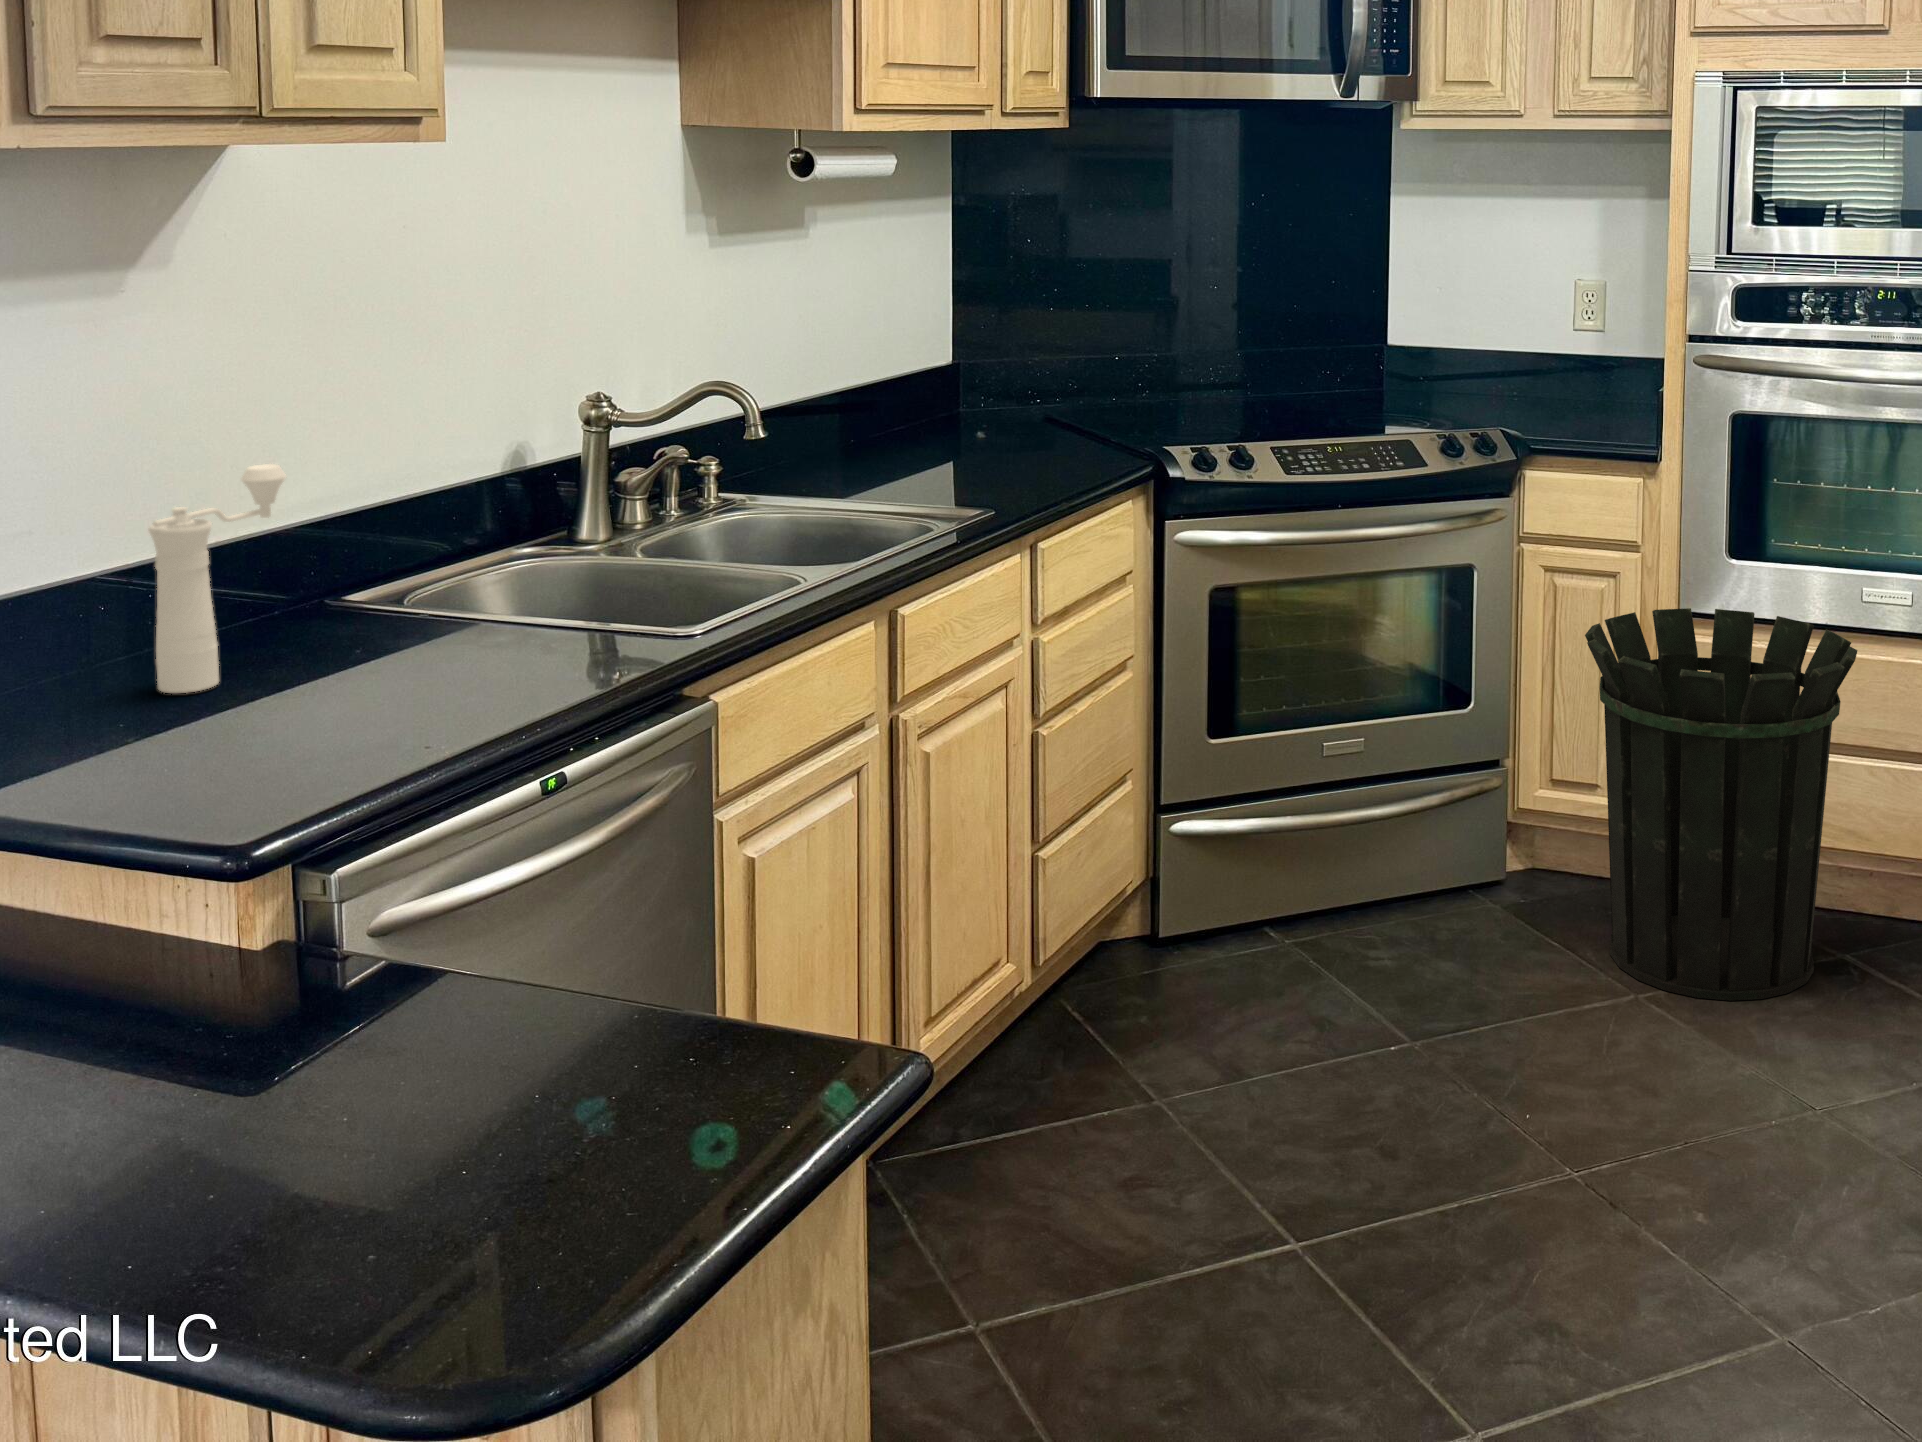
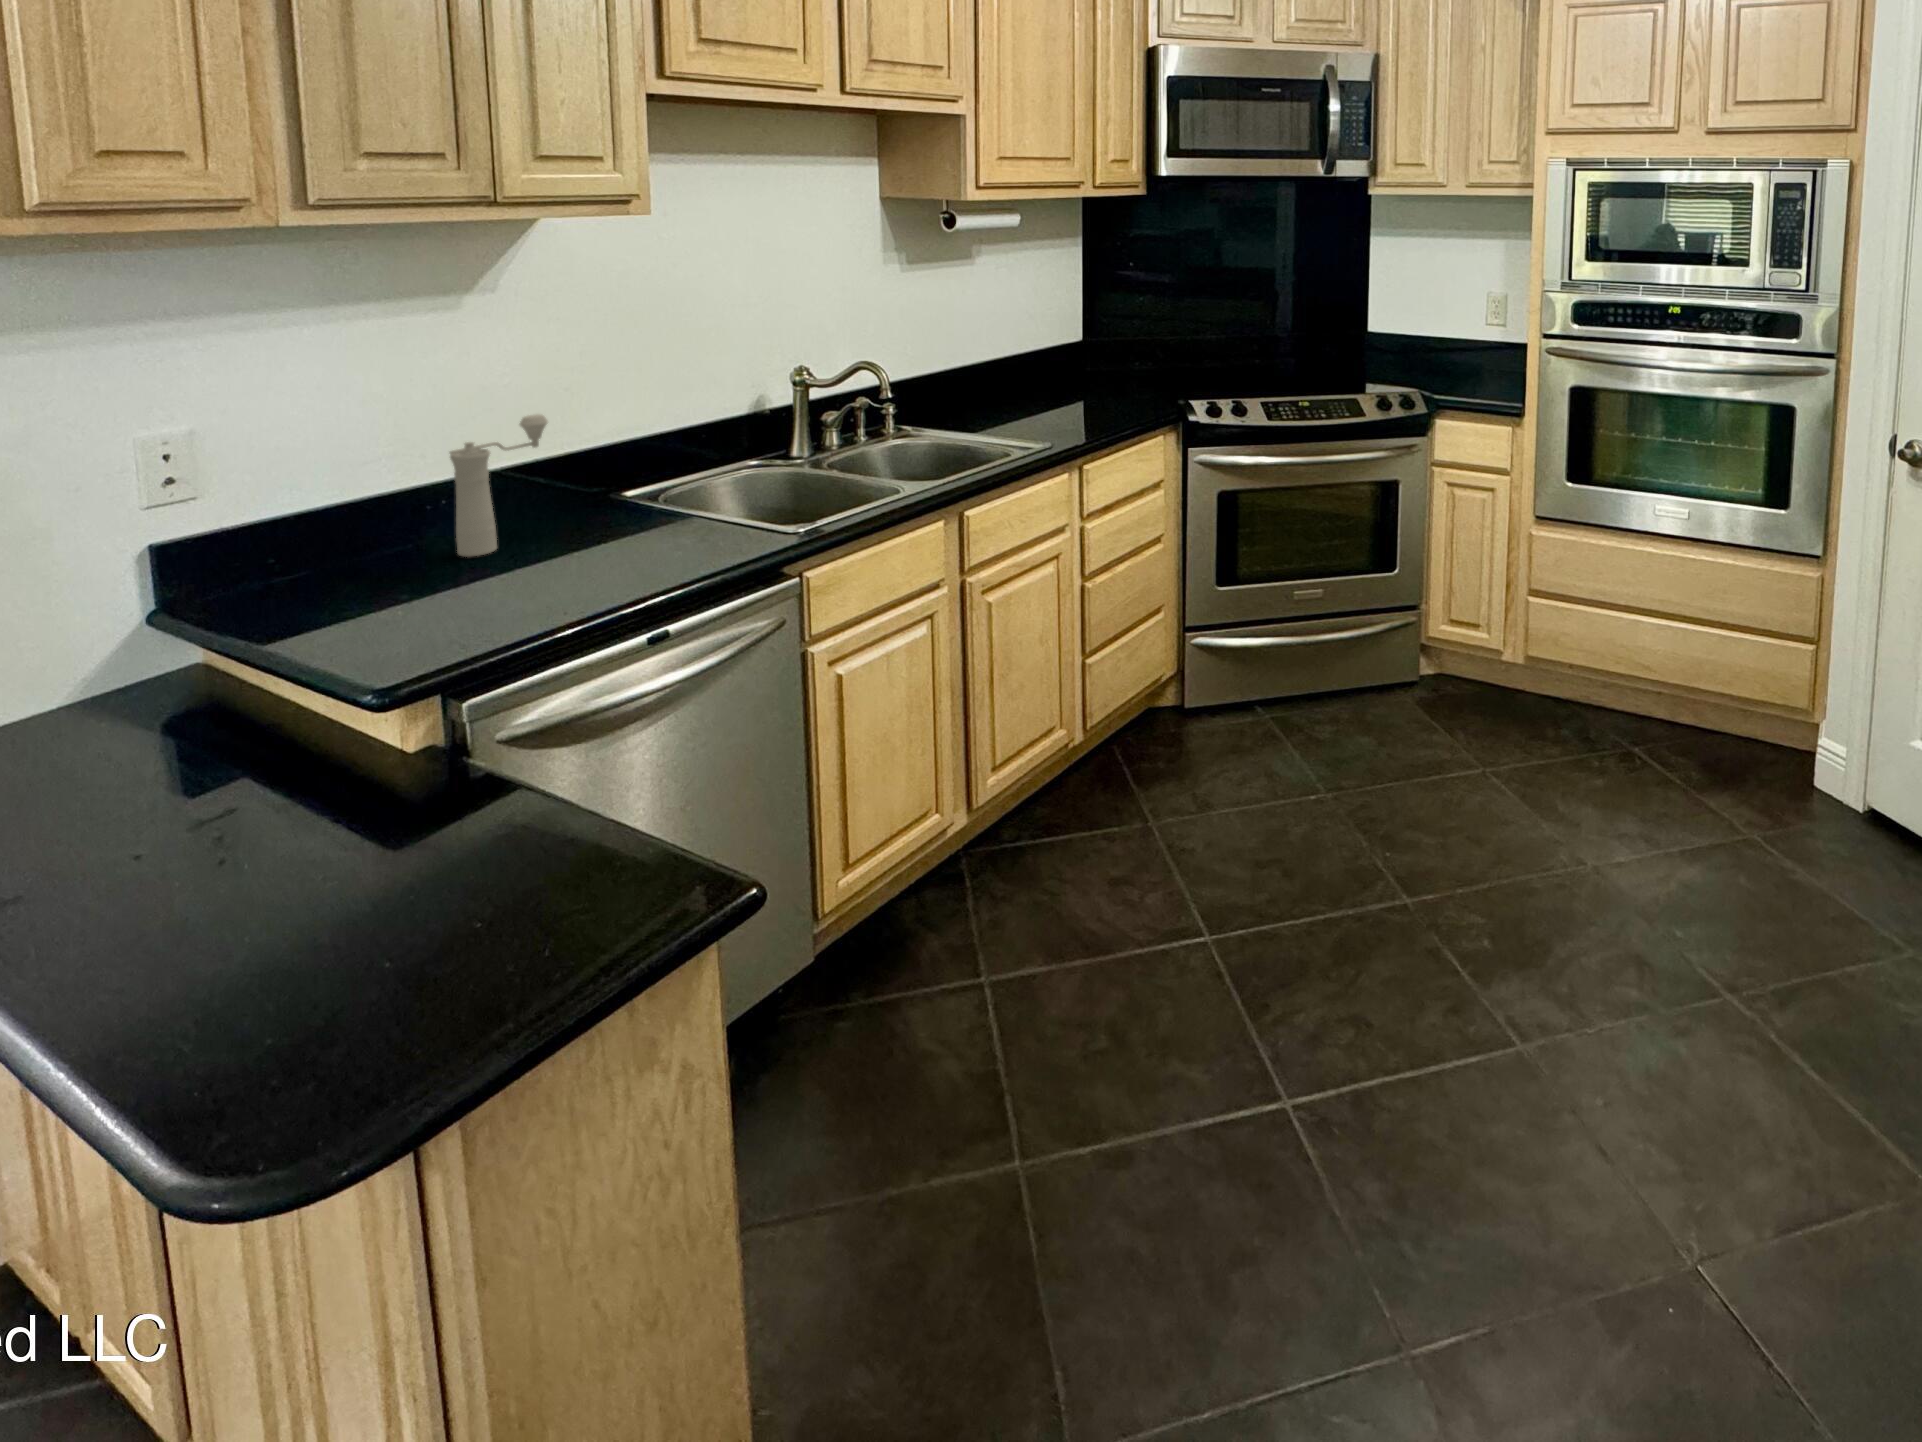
waste bin: present [1585,608,1857,1001] -> none [1455,515,1640,781]

